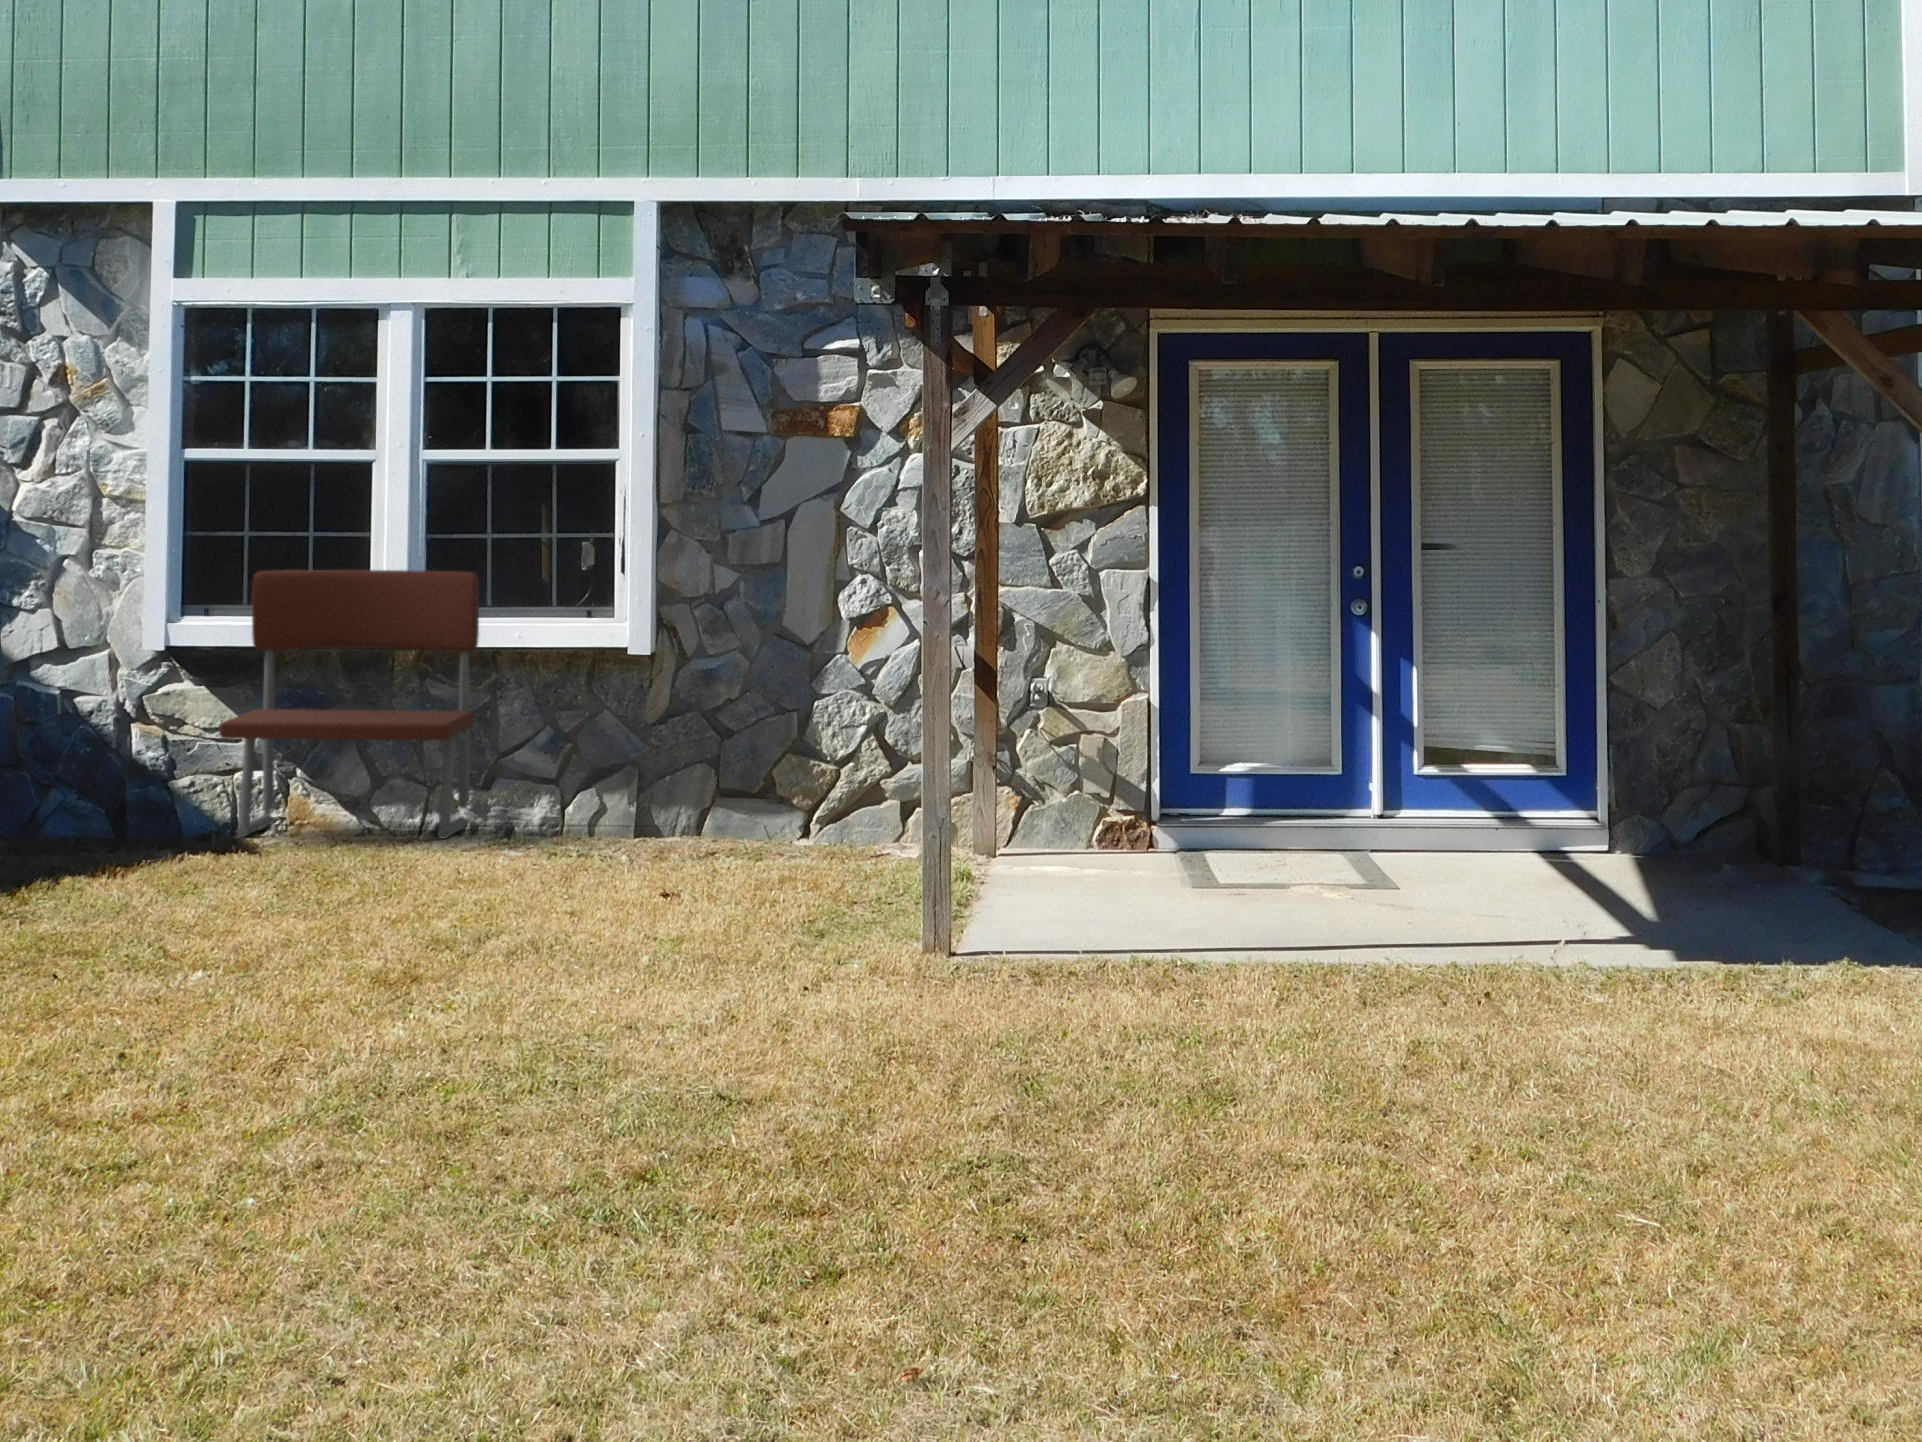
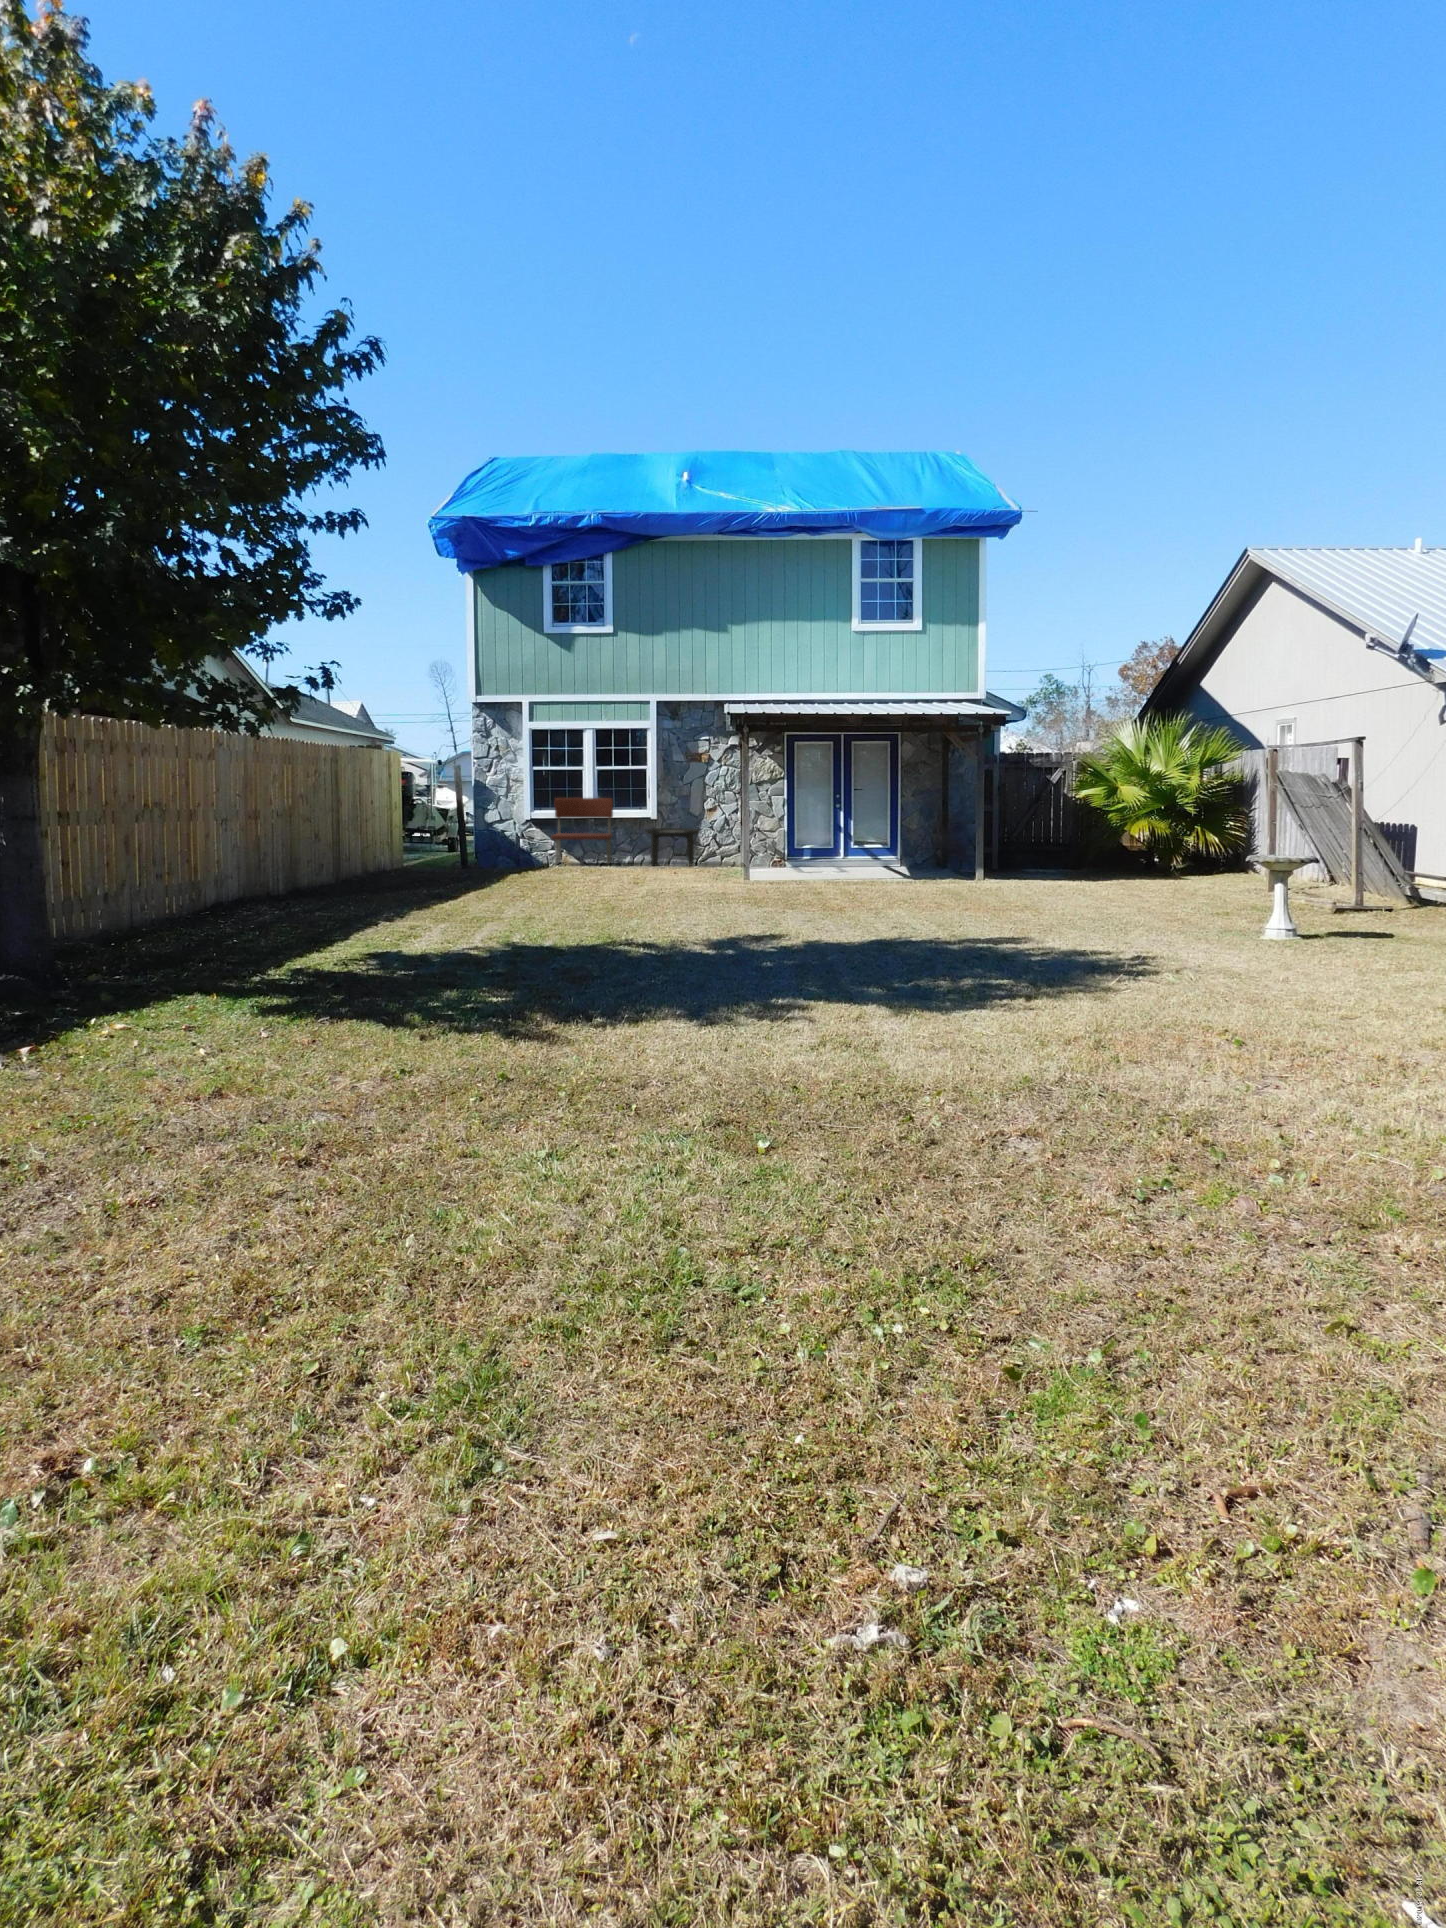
round table: none [585,689,823,851] -> present [644,828,701,866]

